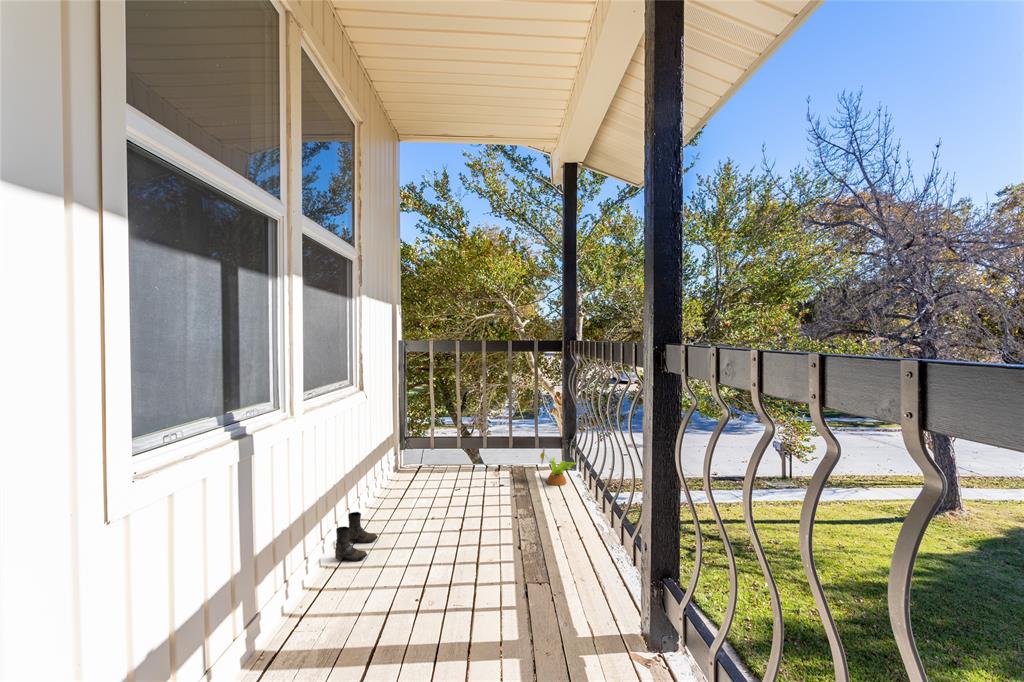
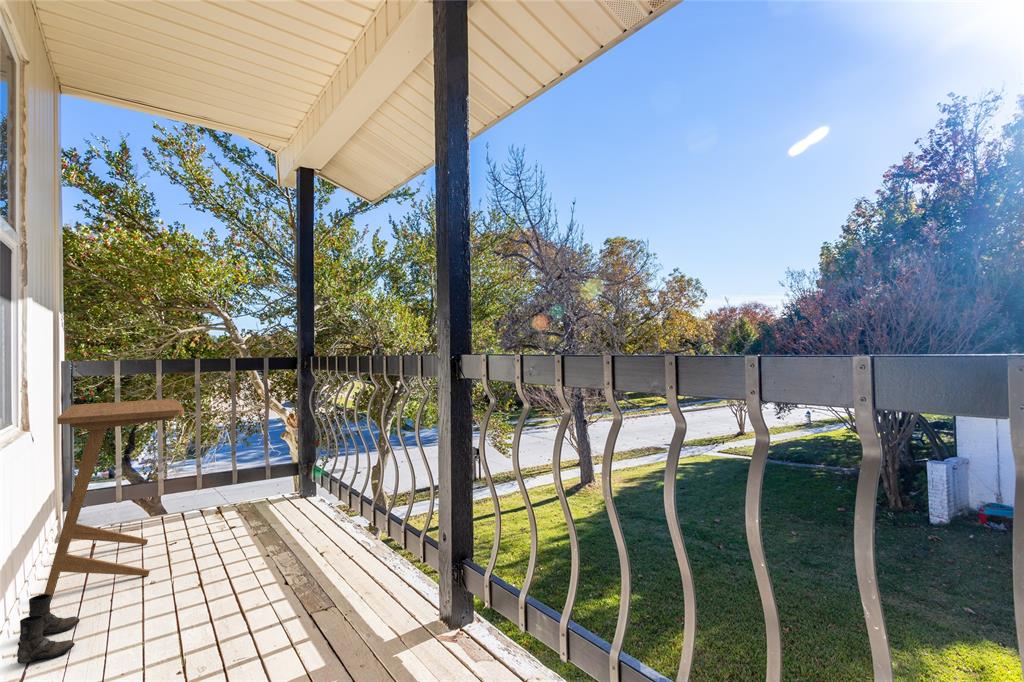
side table: none [368,373,462,515] -> present [44,399,184,597]
decorative plant: present [540,449,576,485] -> none [278,473,319,514]

